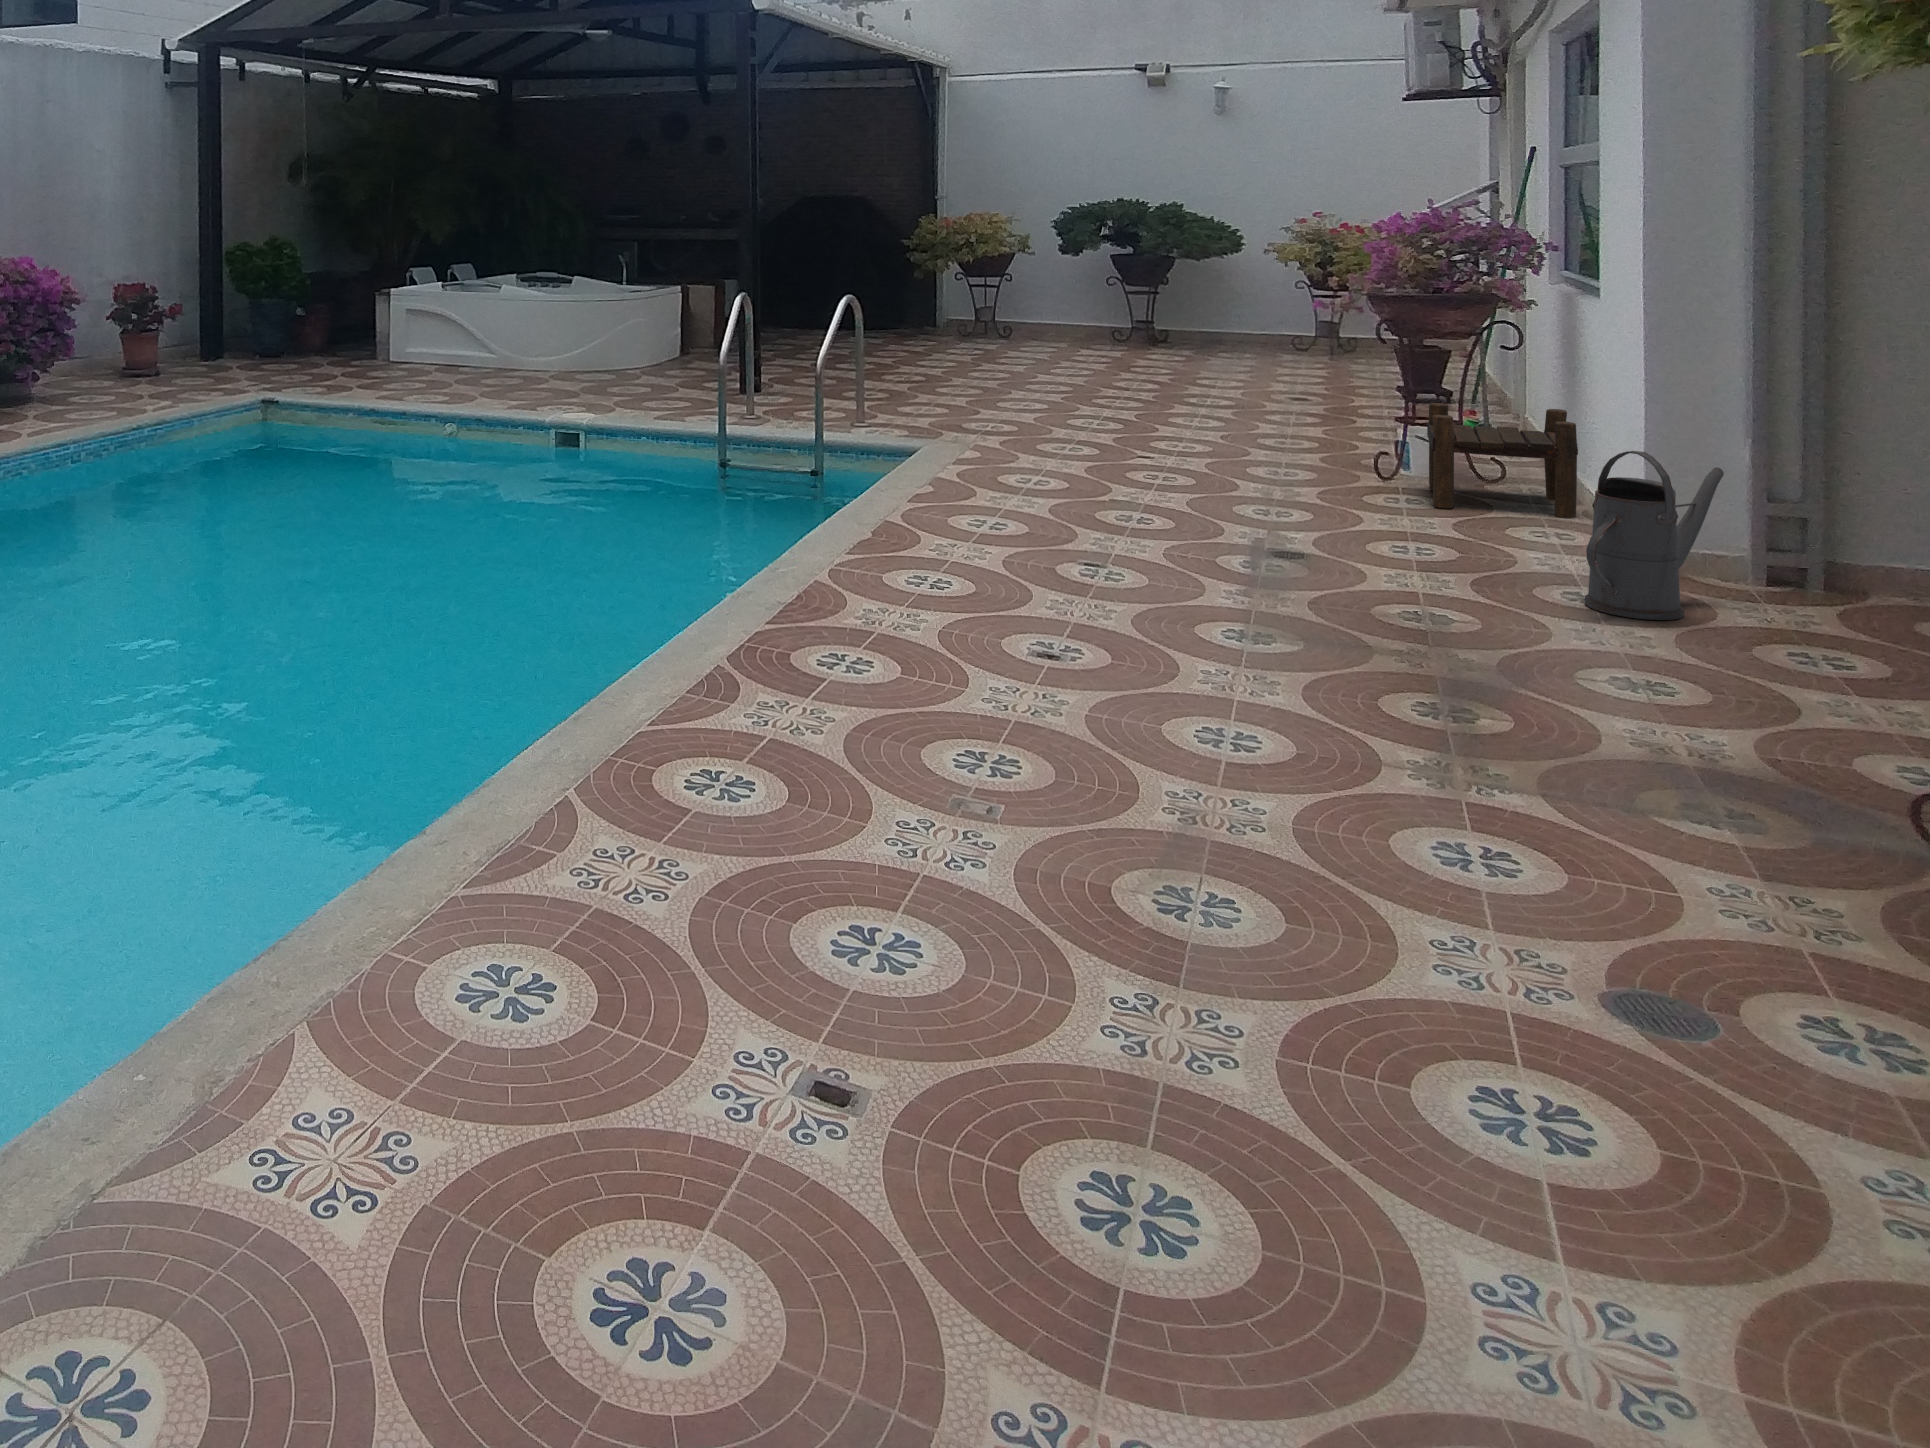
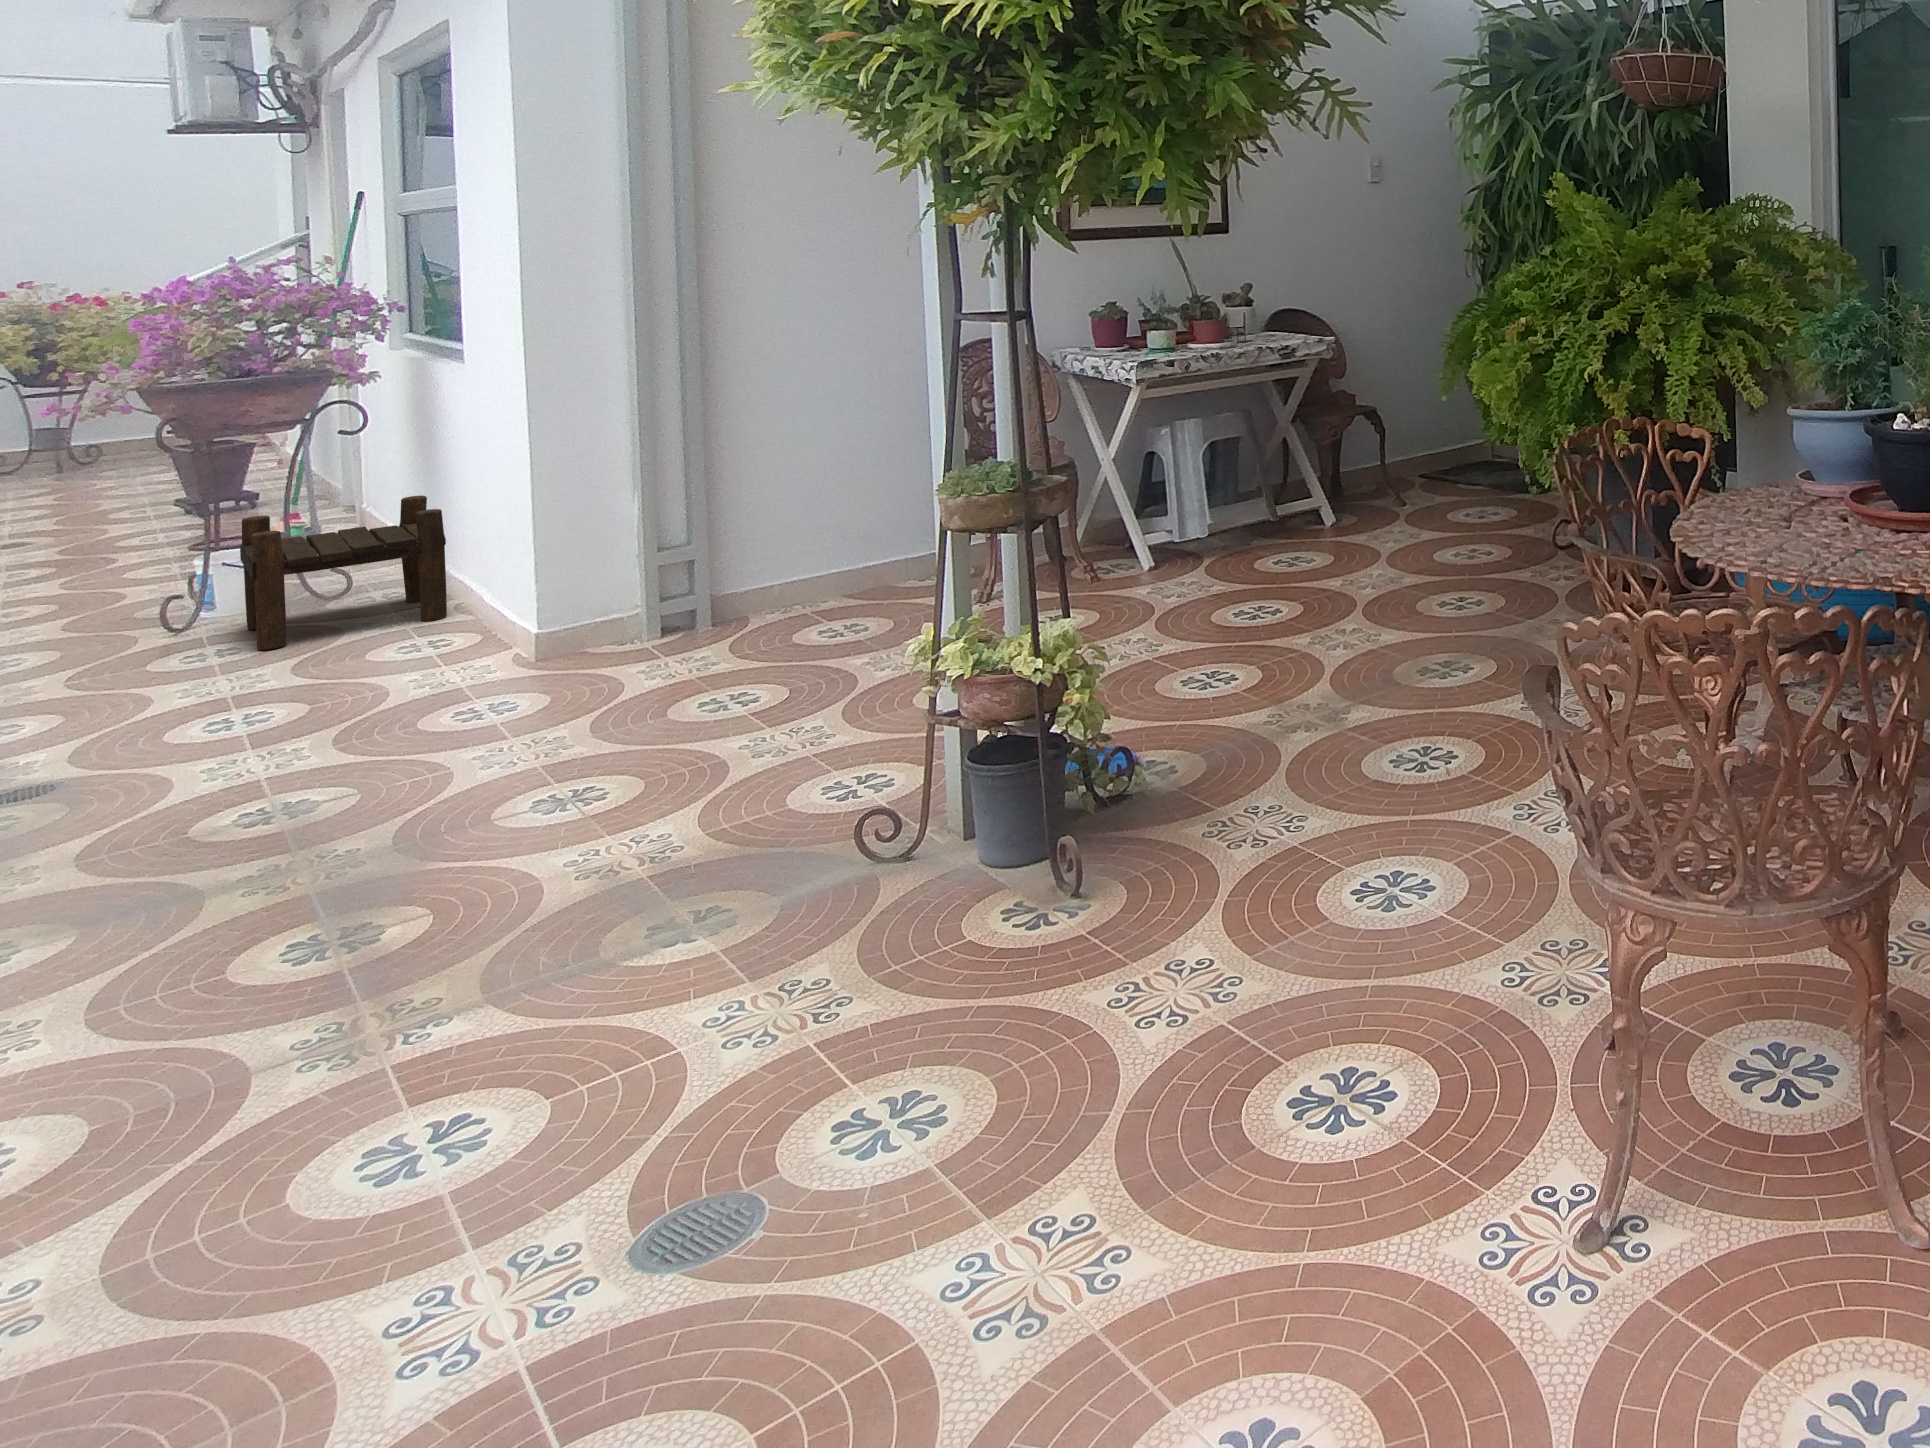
watering can: present [1584,451,1724,620] -> none [480,530,619,725]

